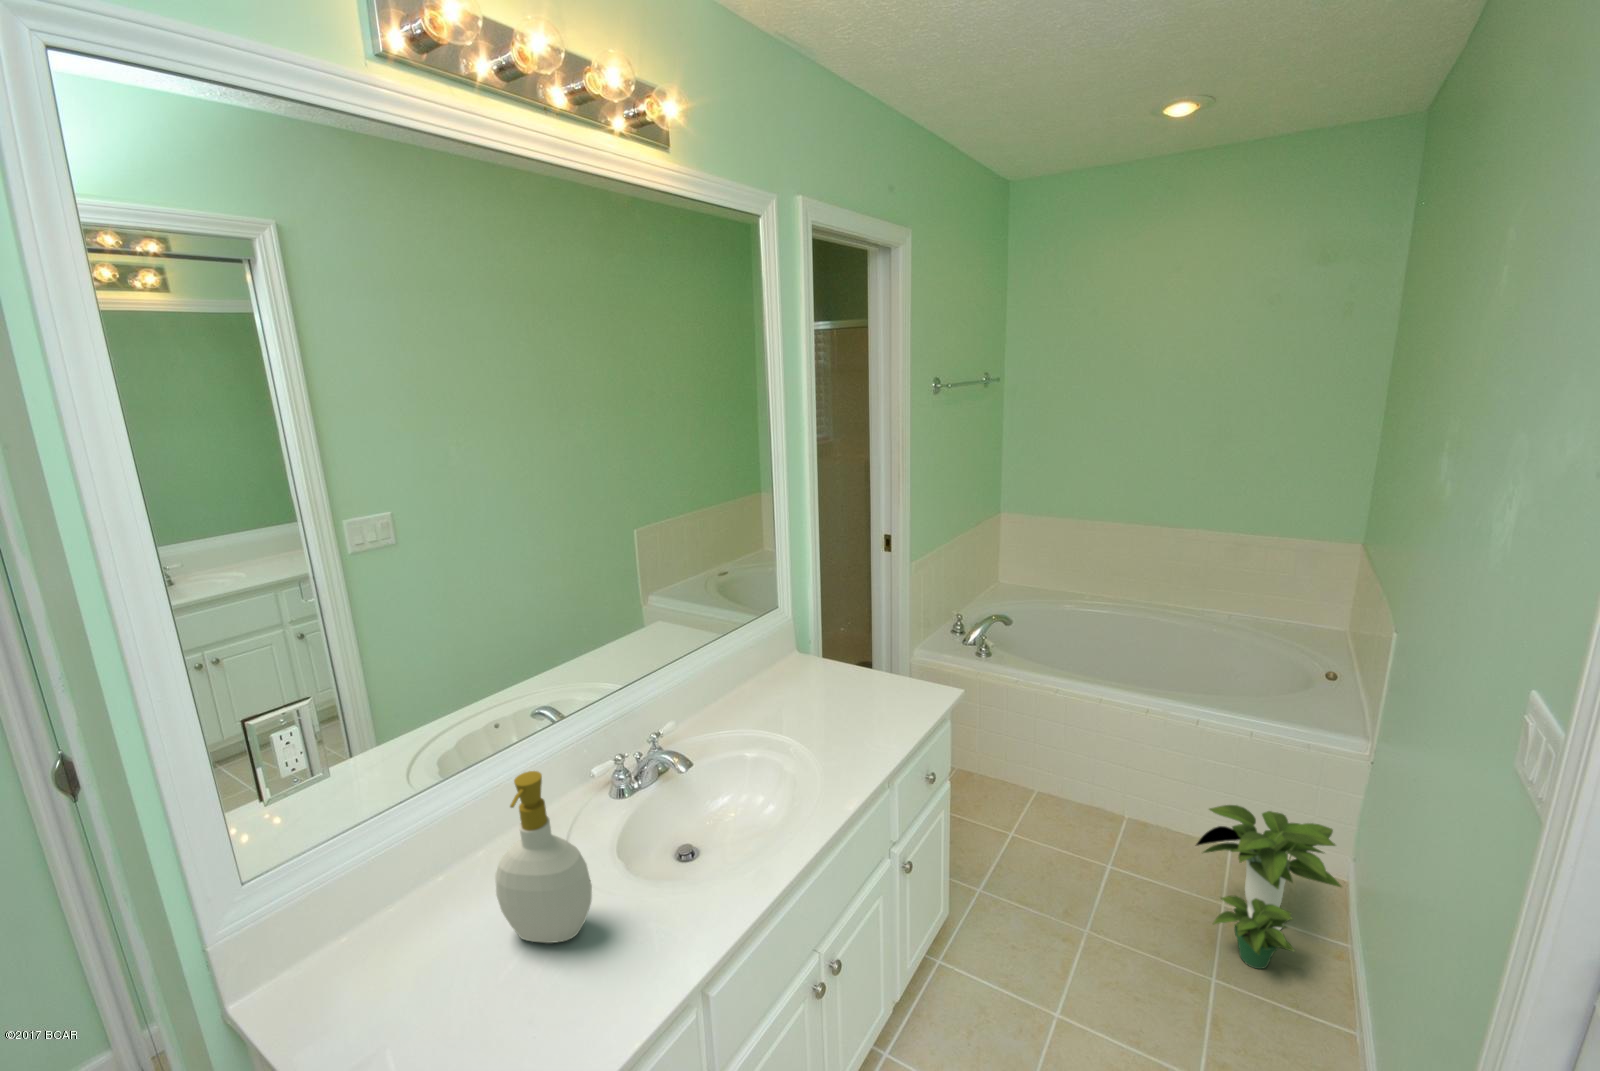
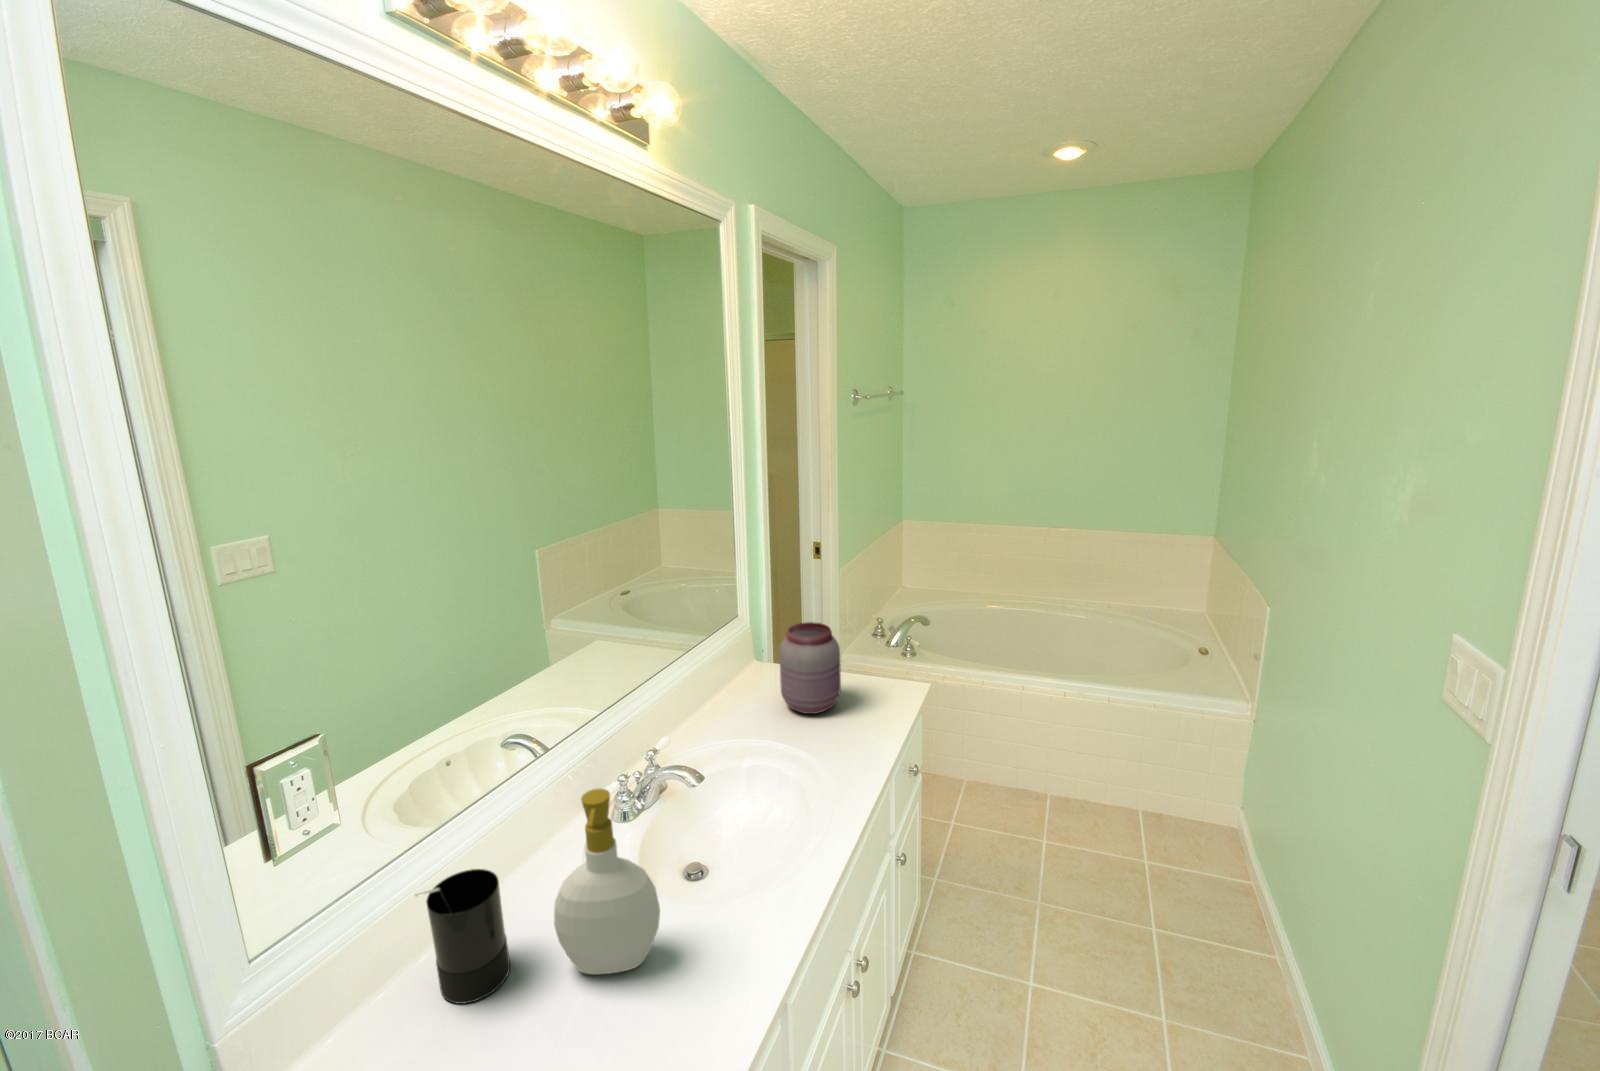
jar: none [802,619,863,711] -> present [779,622,841,714]
potted plant: present [1196,805,1341,969] -> none [1122,772,1246,915]
candle: none [377,830,467,948] -> present [415,869,510,1004]

